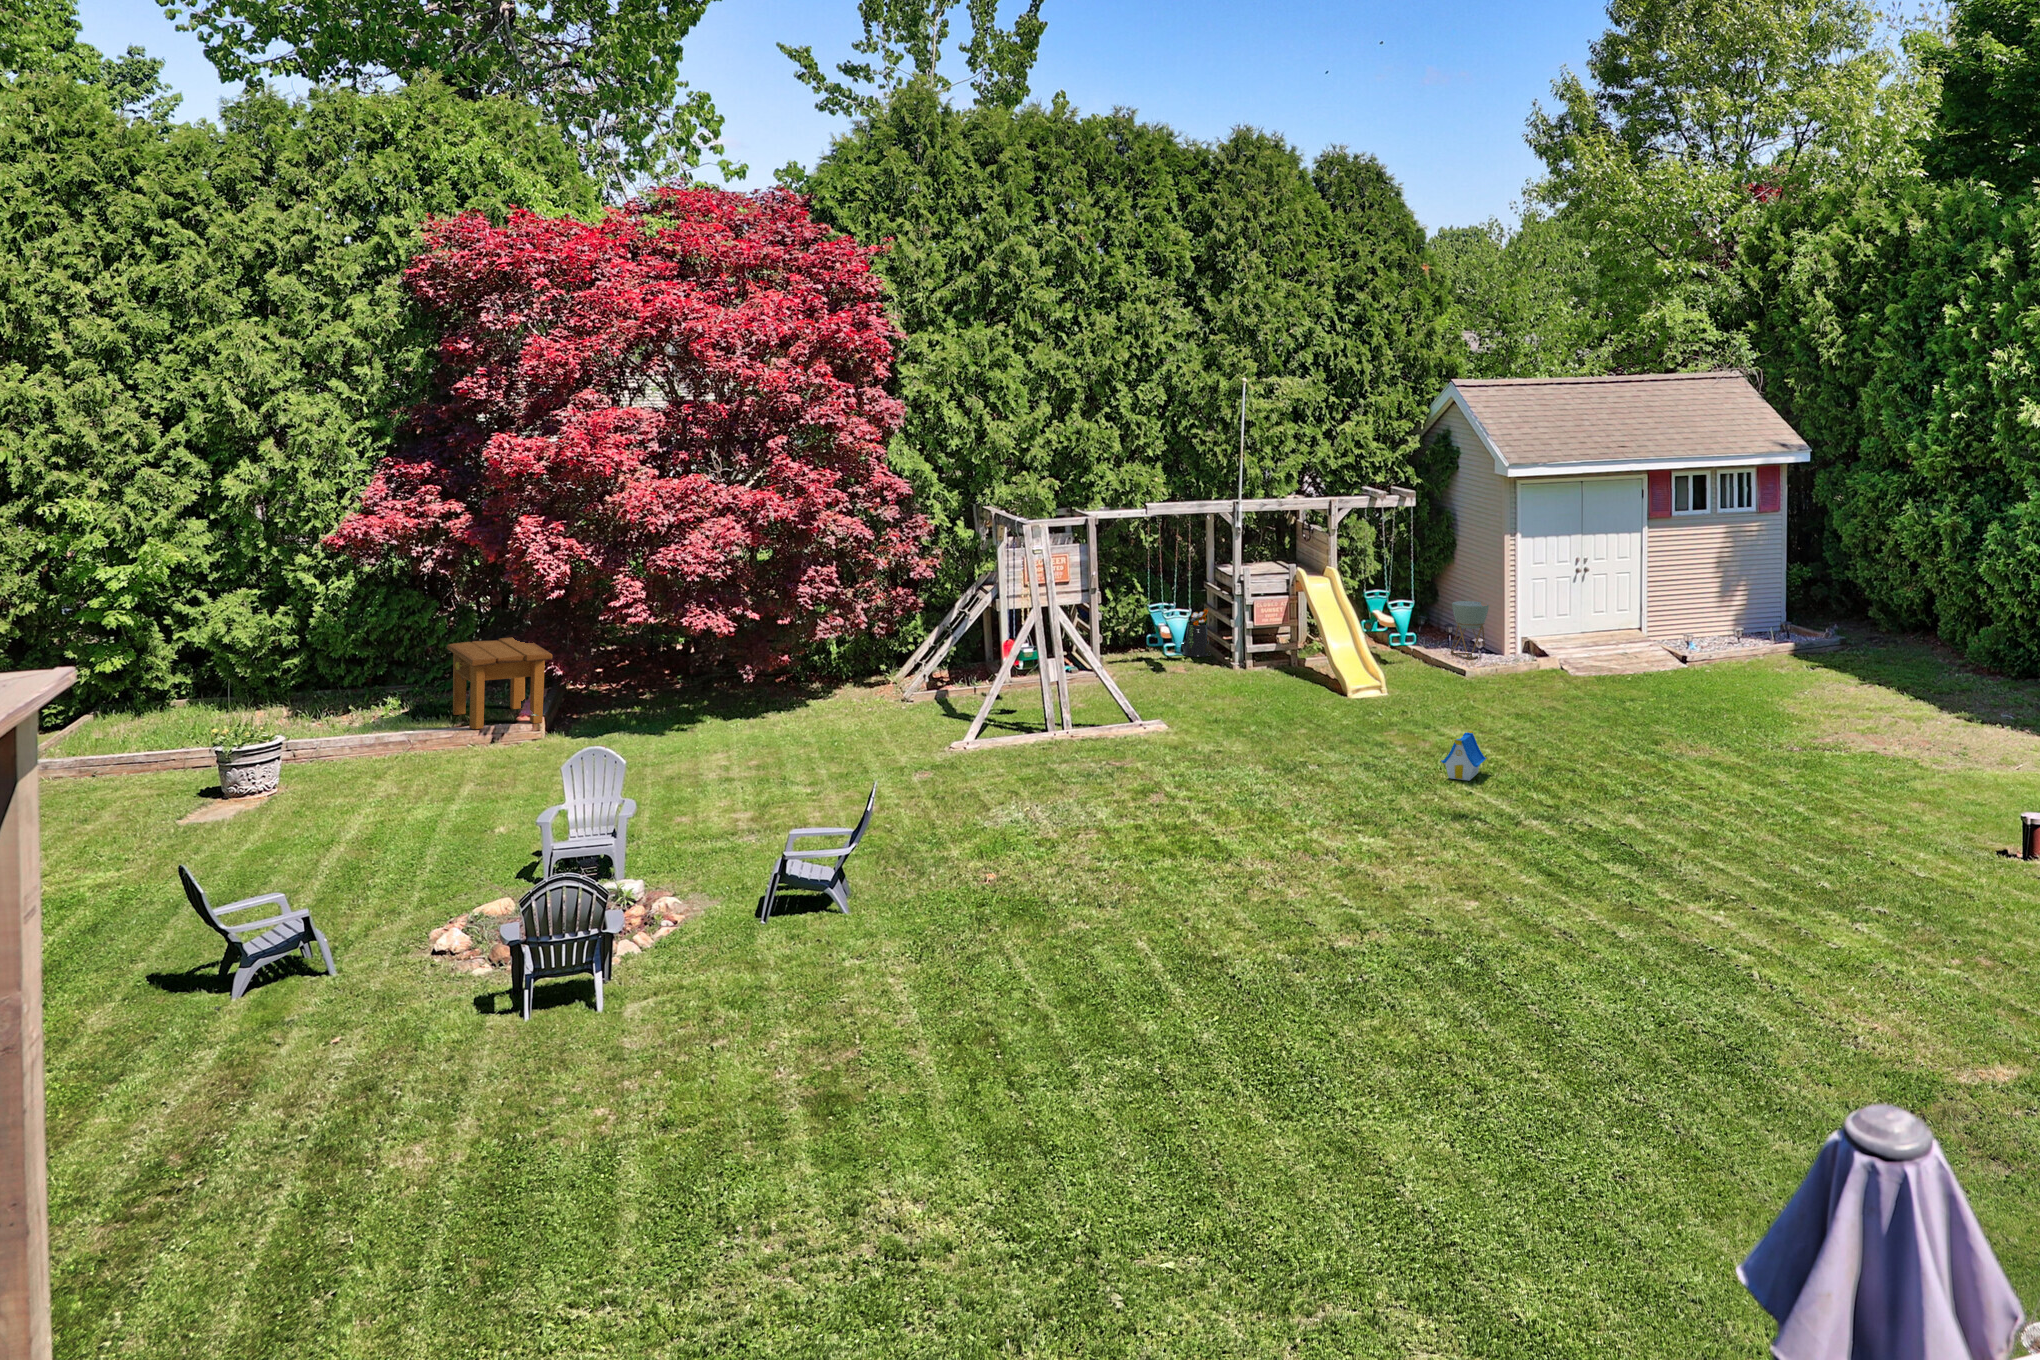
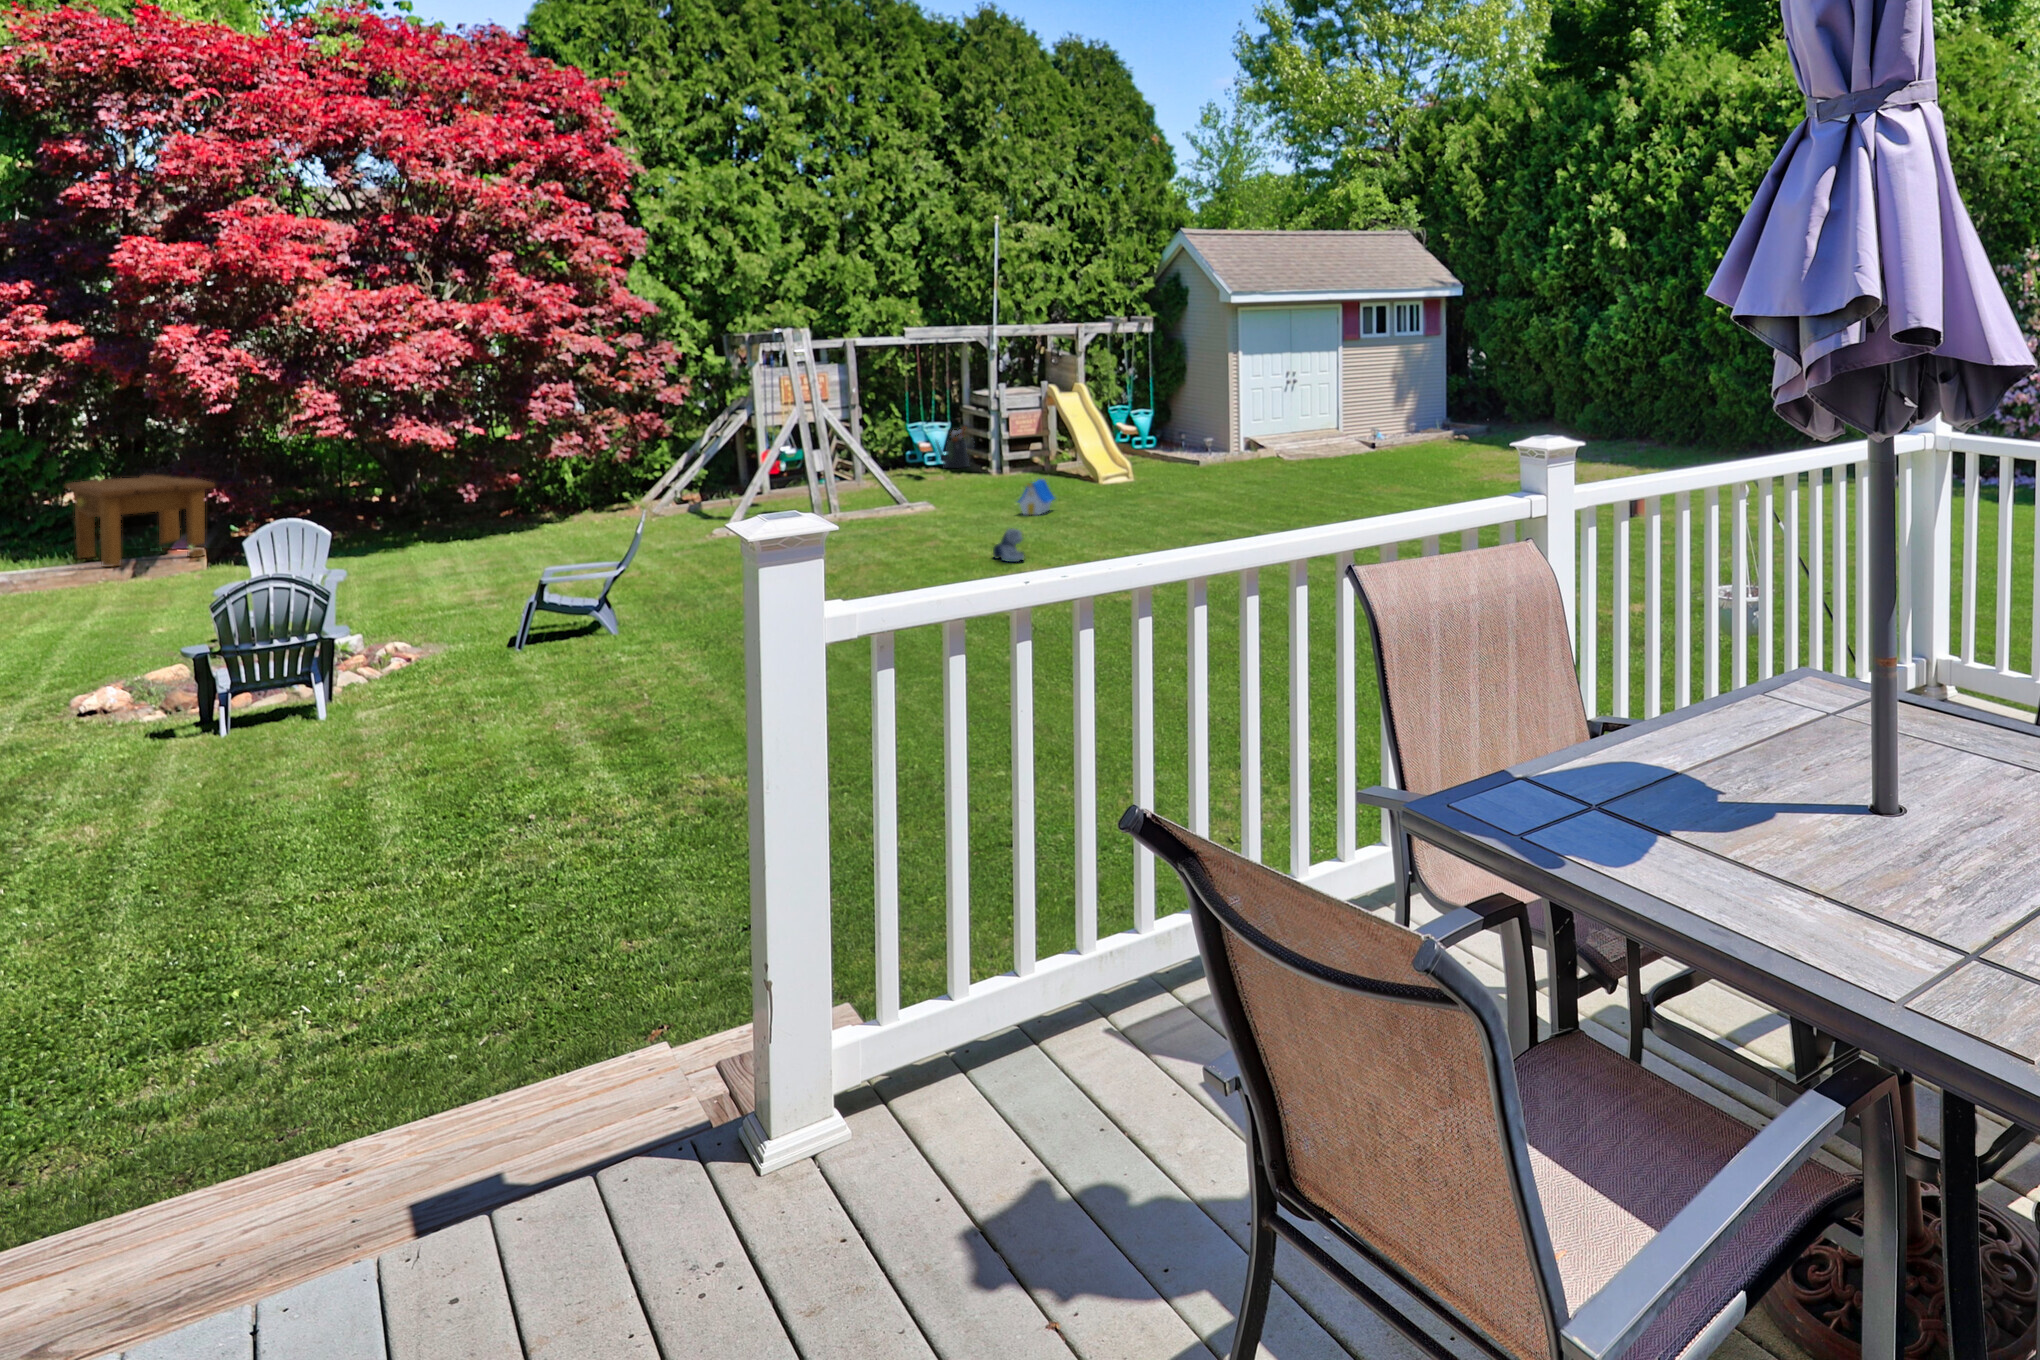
planter: present [1451,601,1489,660] -> none [1185,409,1216,455]
toy house: present [1441,731,1486,780] -> present [1018,479,1054,515]
plush toy: none [1225,781,1259,822] -> present [993,528,1024,562]

